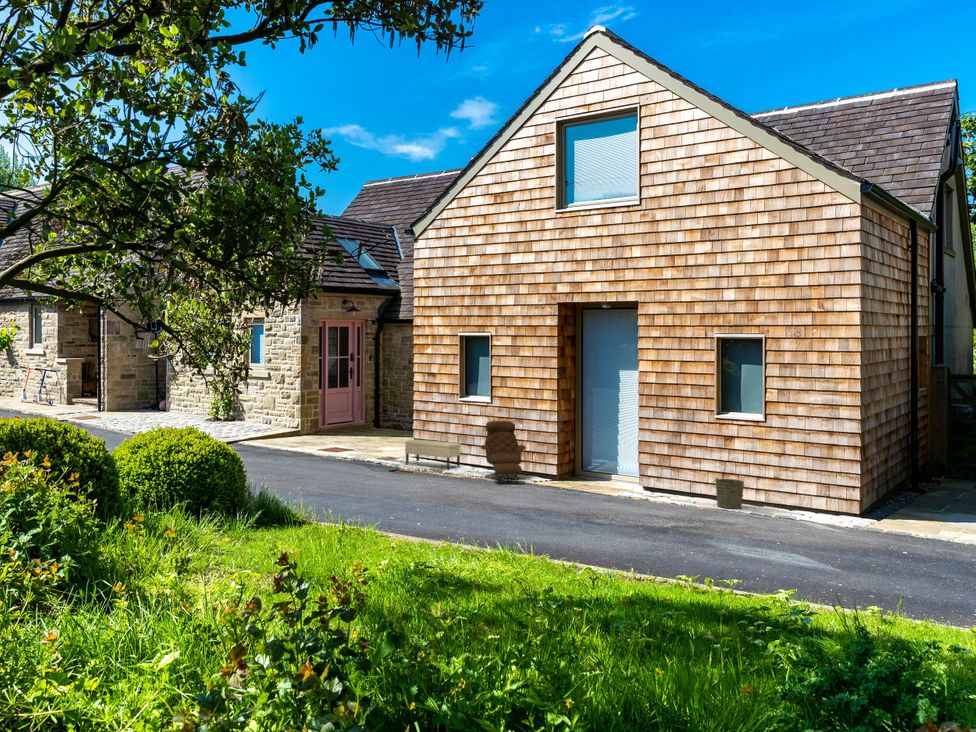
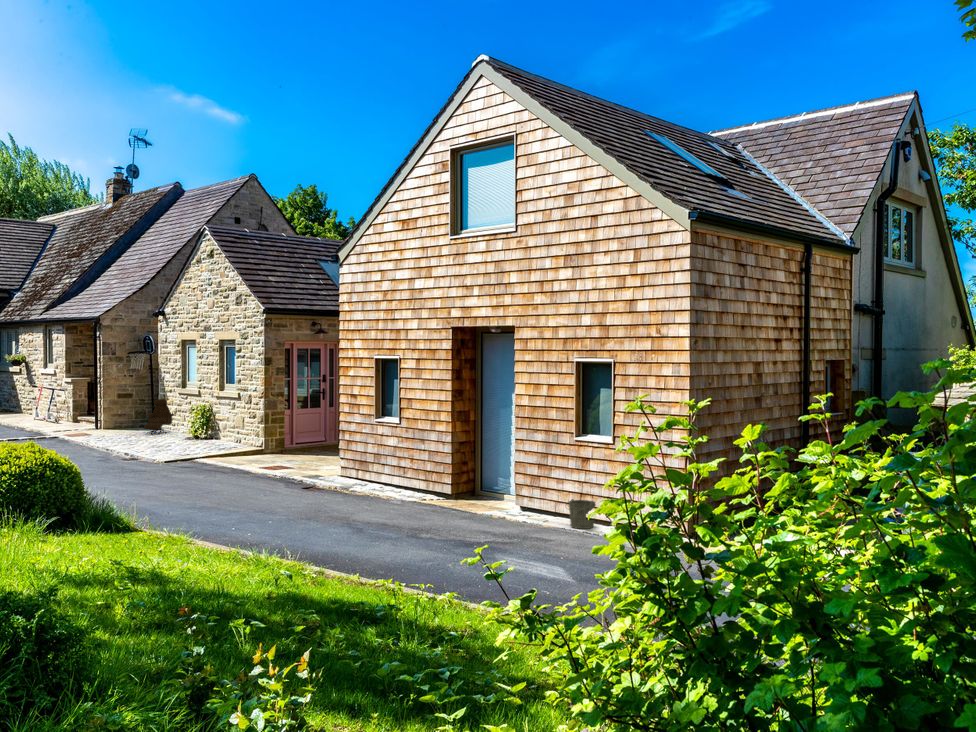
lounge chair: present [481,421,526,484] -> present [144,399,174,434]
bench: present [405,440,461,469] -> none [326,459,376,489]

